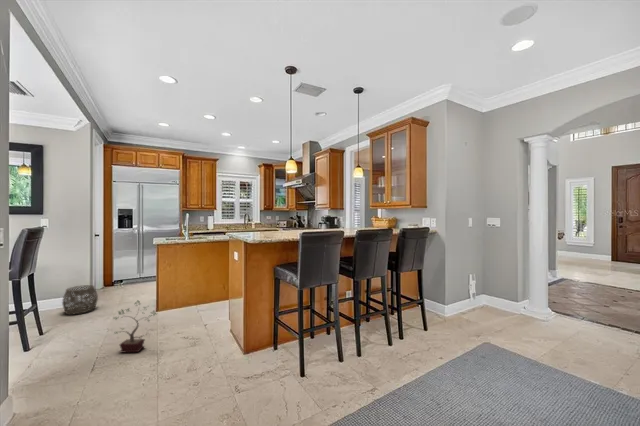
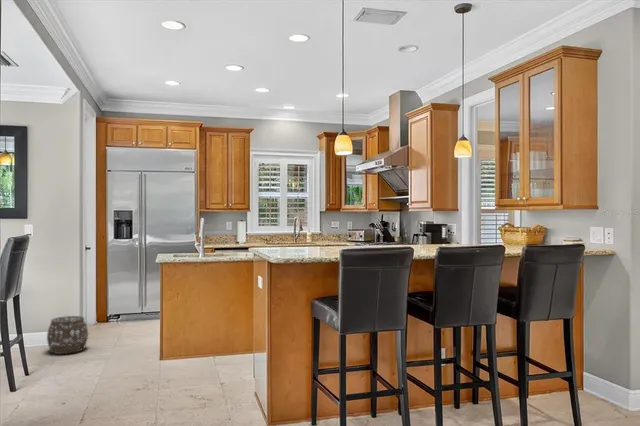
potted plant: present [115,301,156,352] -> none [105,336,159,405]

